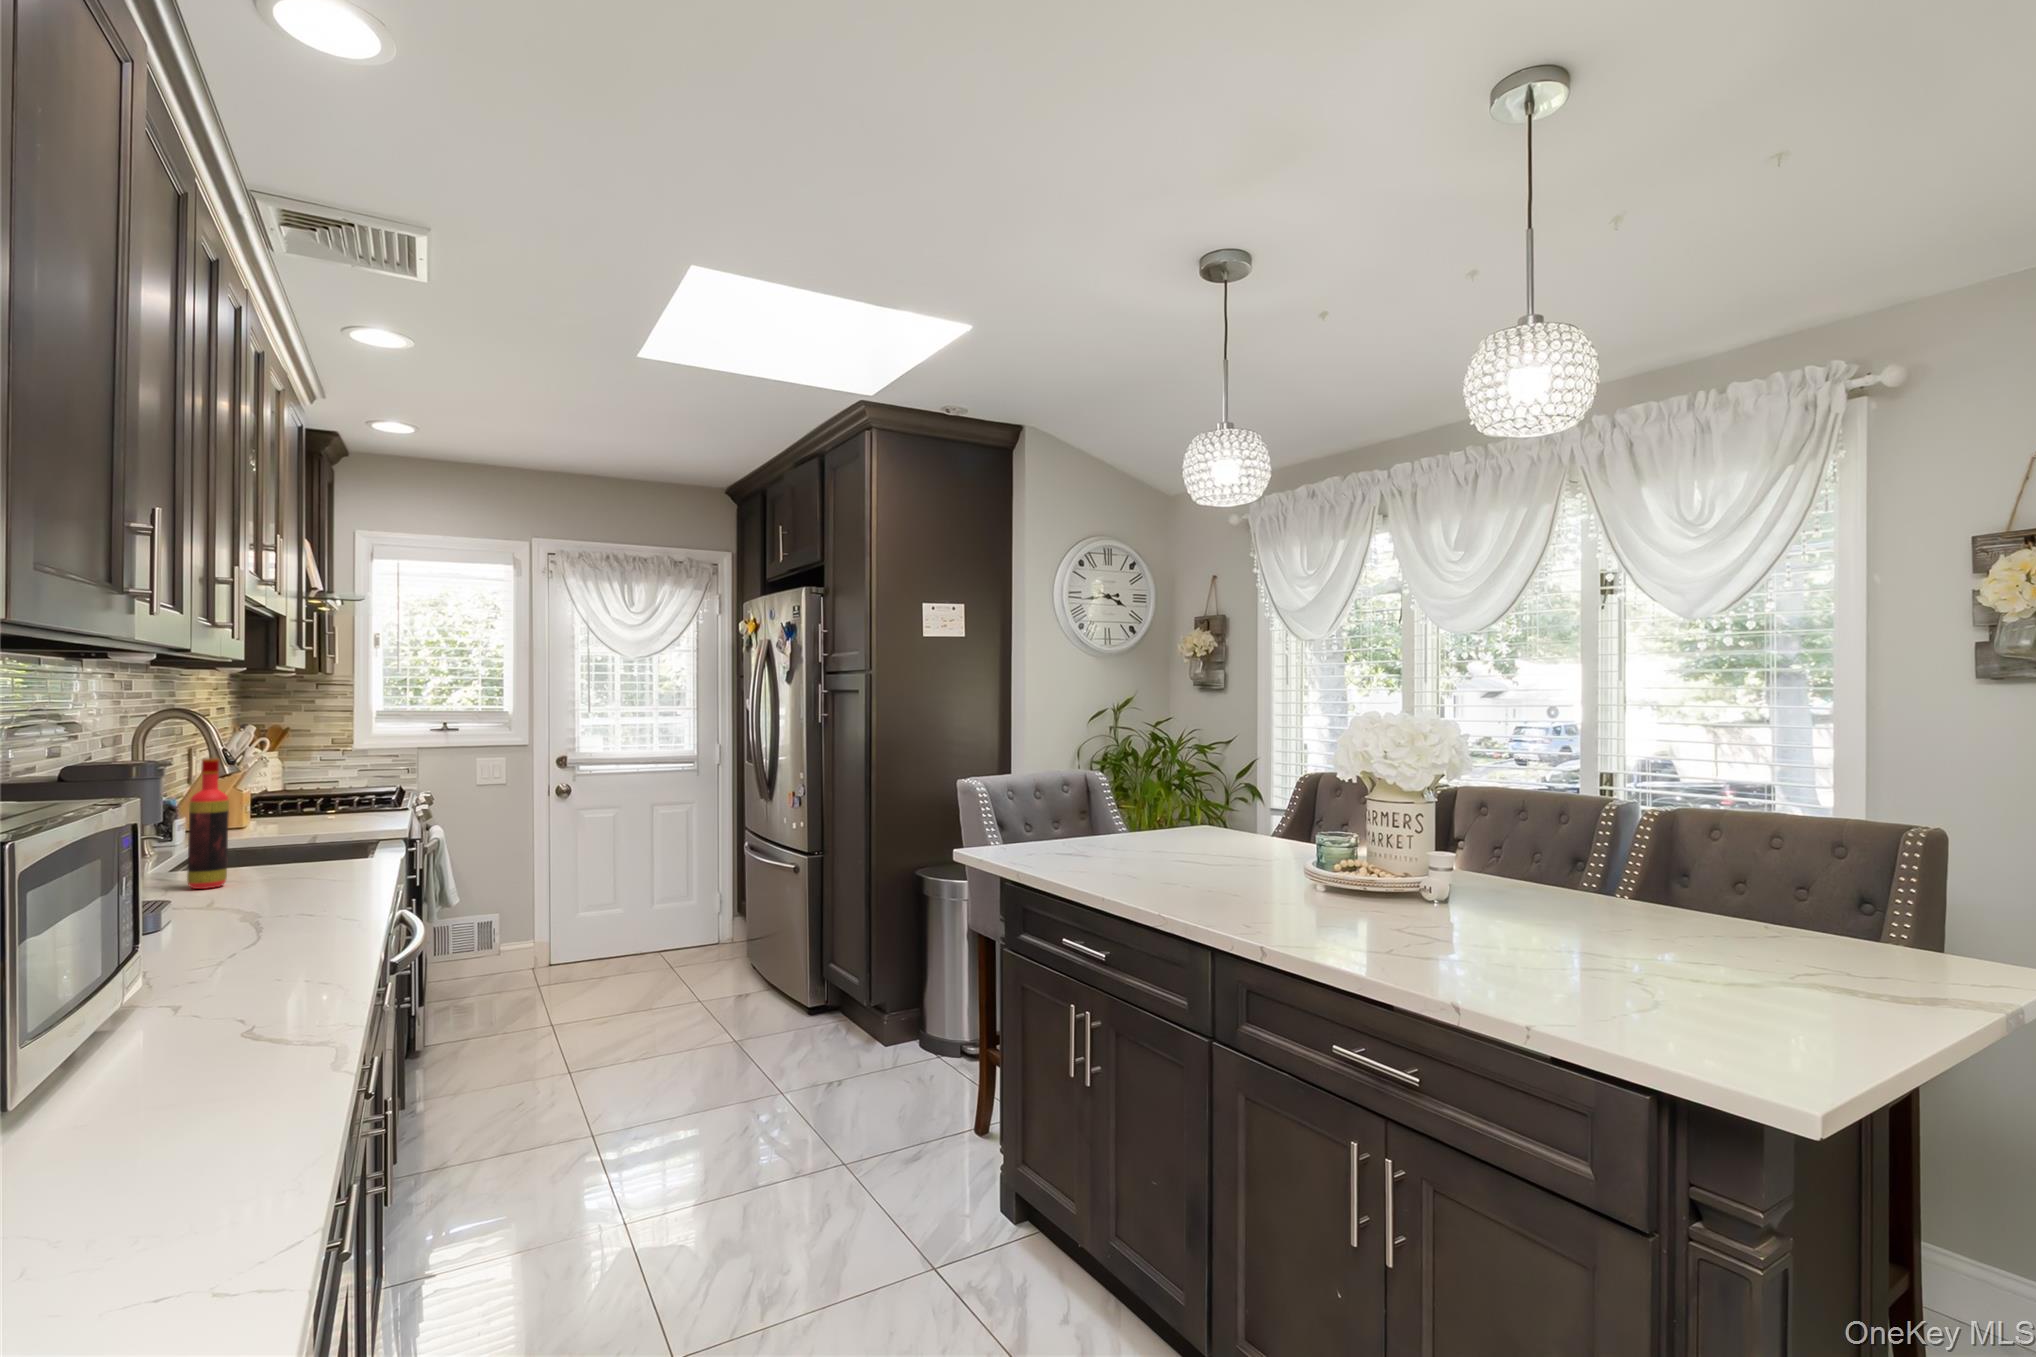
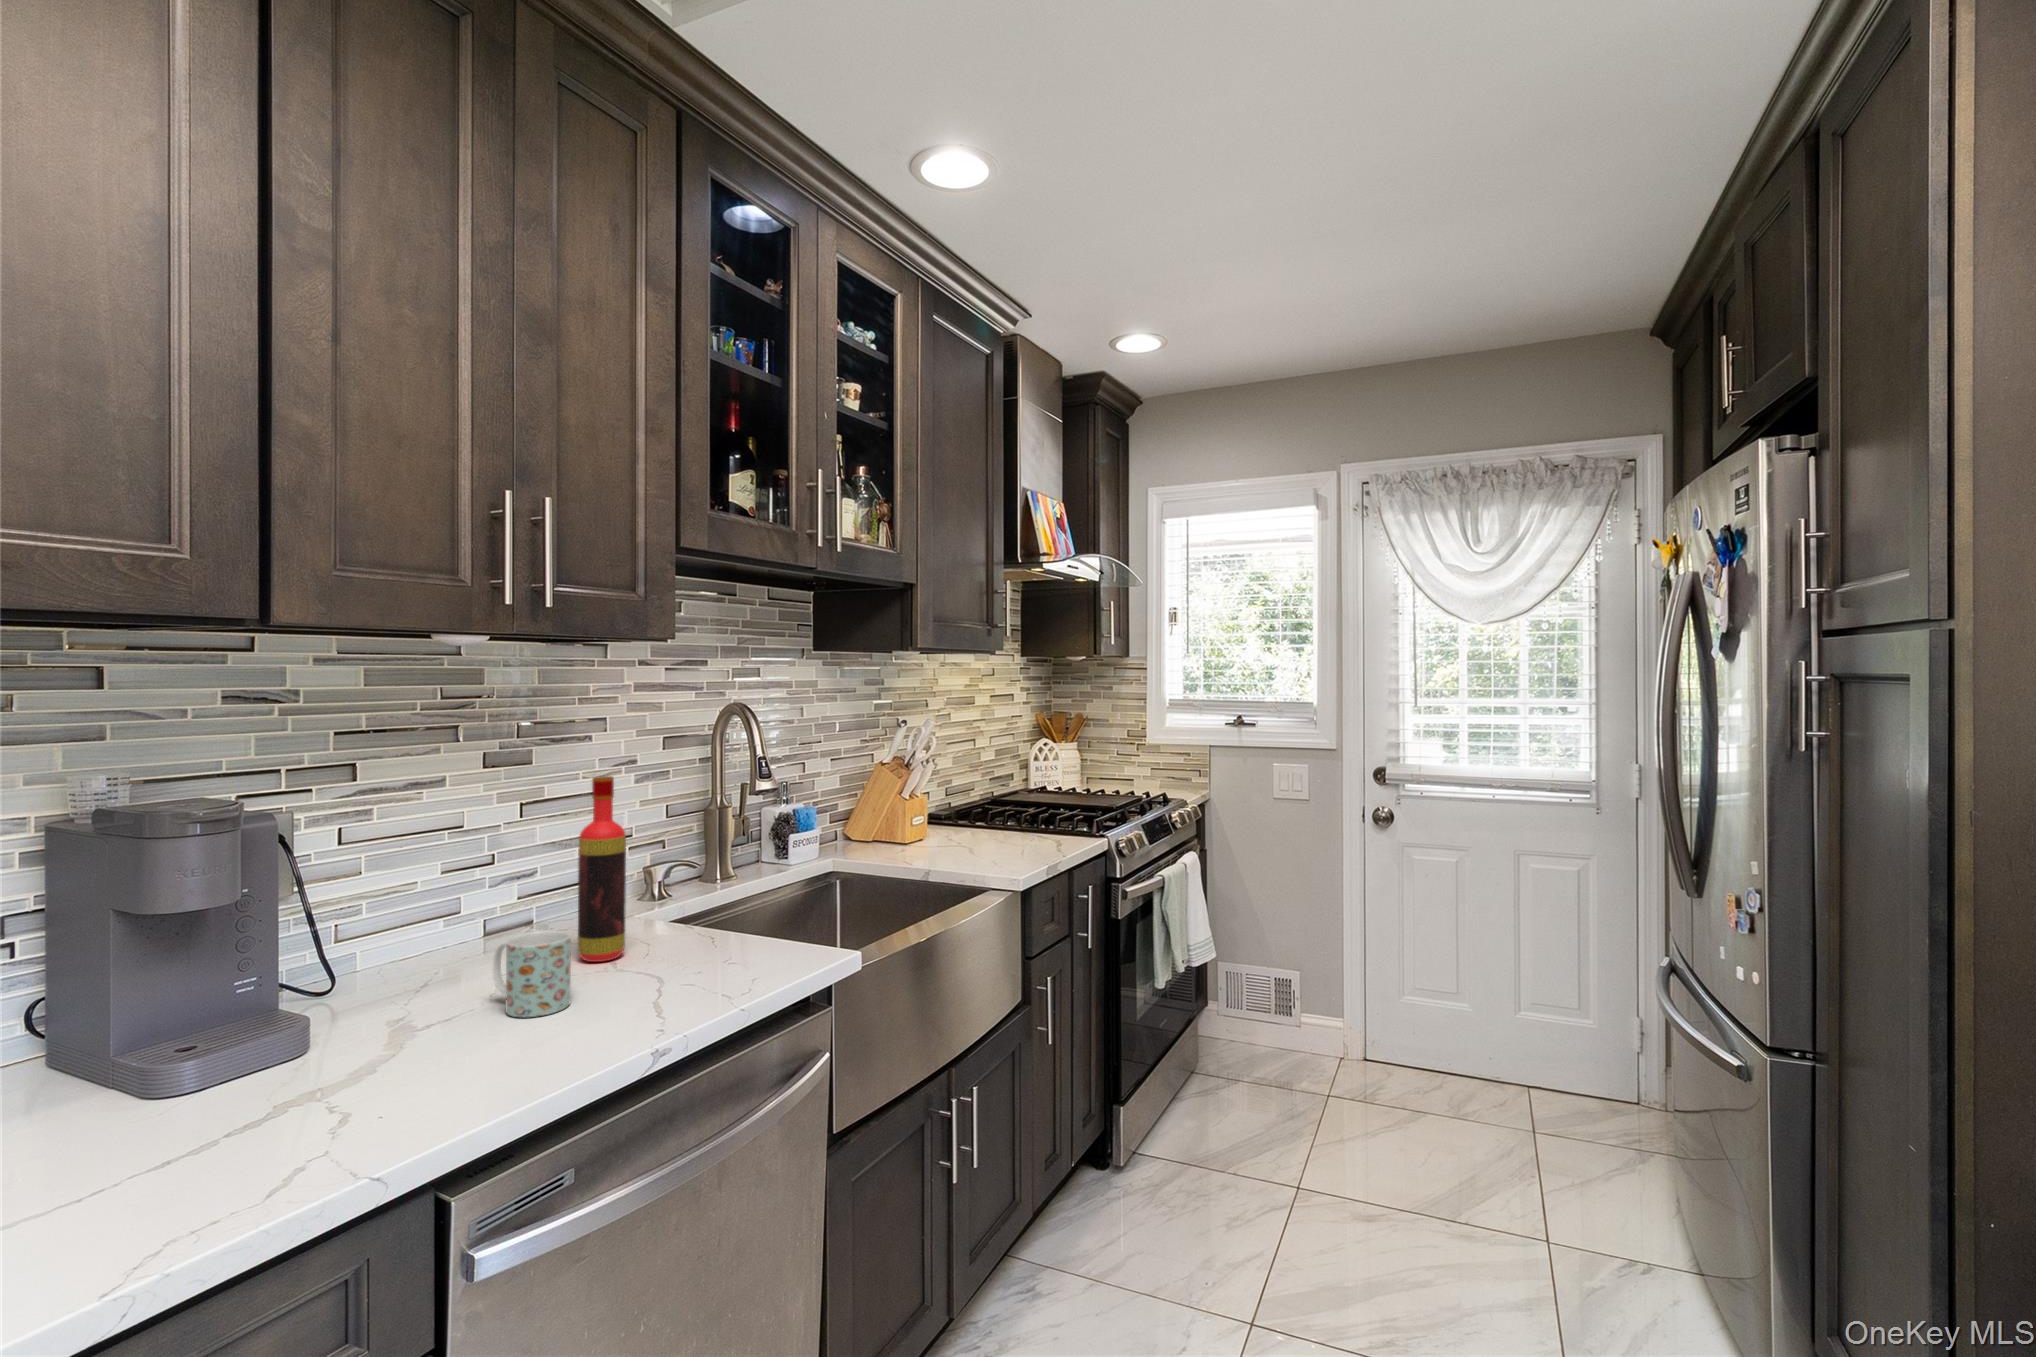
mug: none [211,851,280,901] -> present [493,930,571,1017]

